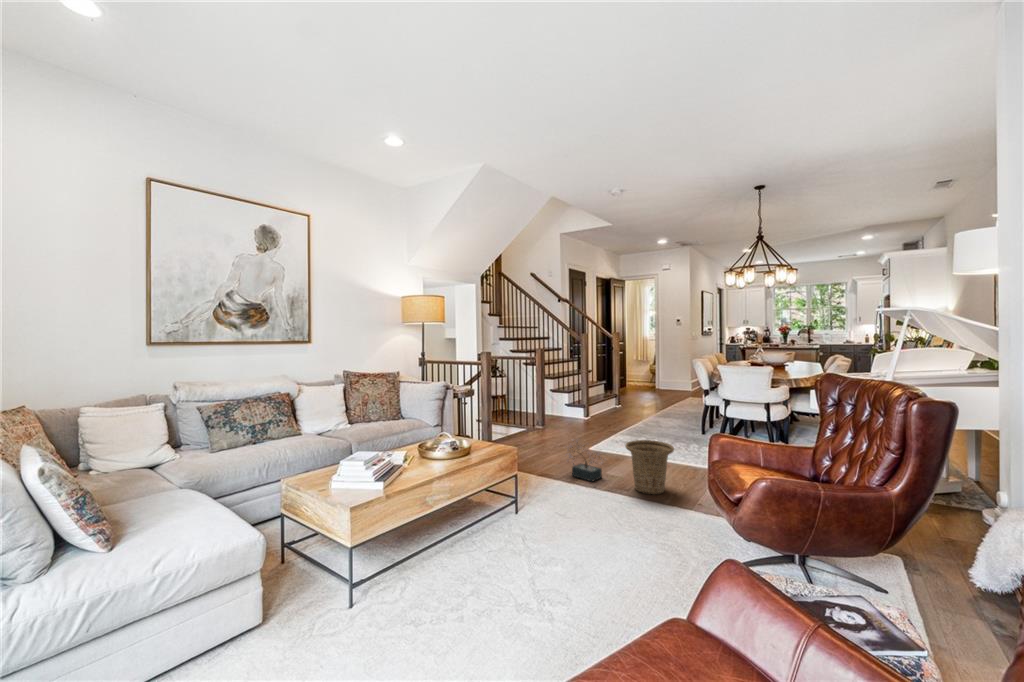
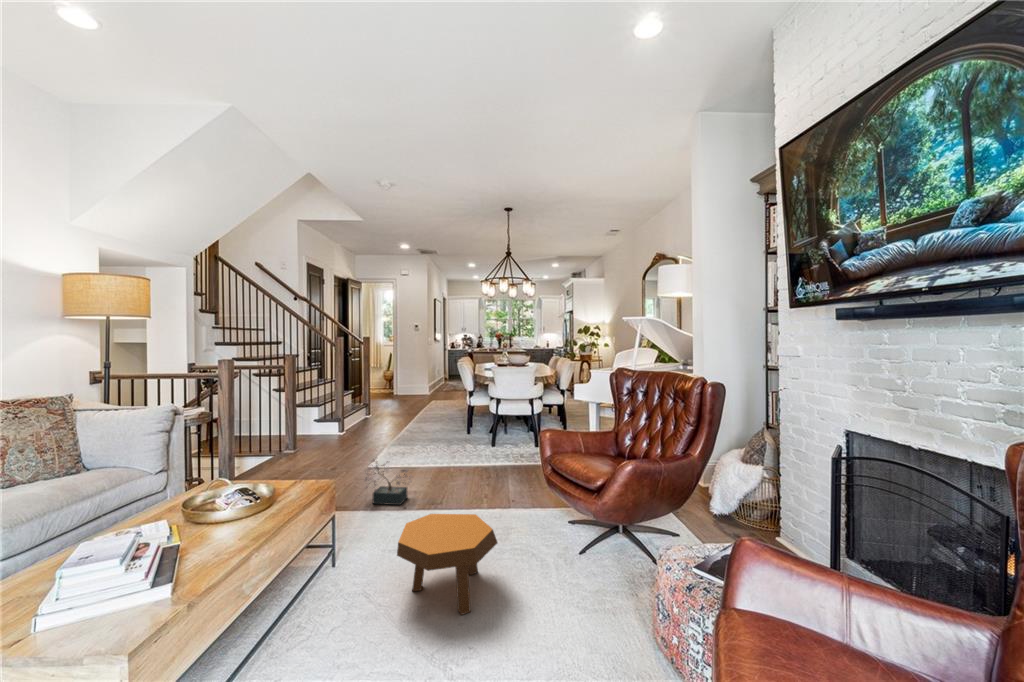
basket: present [625,440,674,494] -> none [439,446,488,504]
footstool: none [542,486,623,569] -> present [397,514,497,615]

